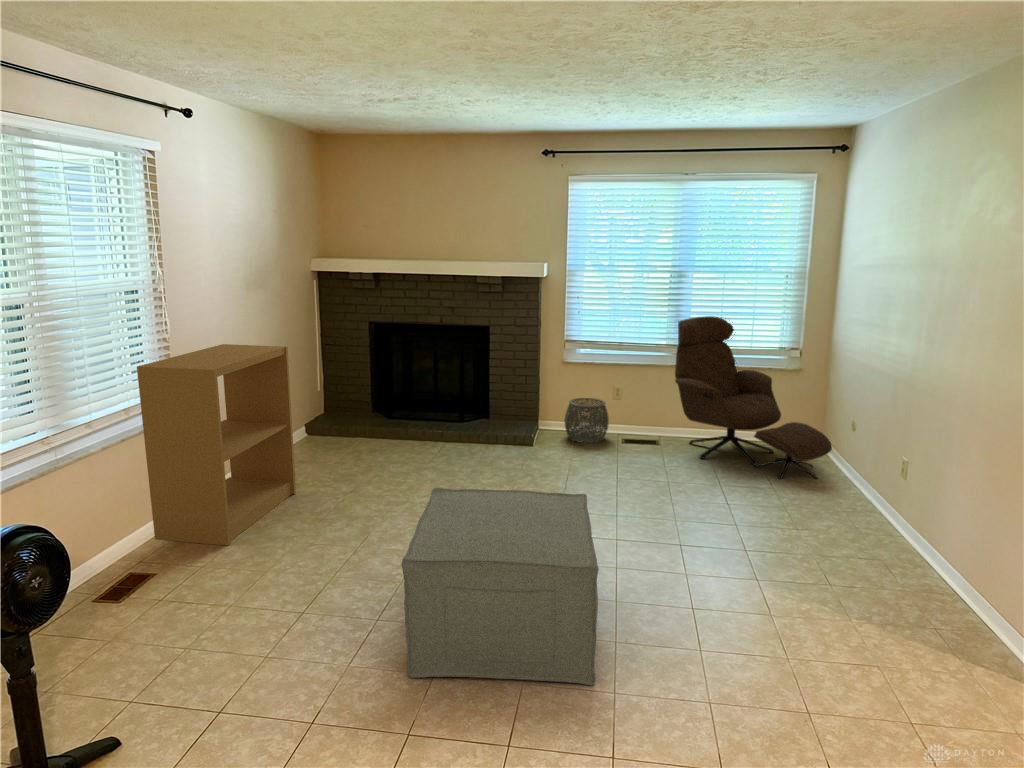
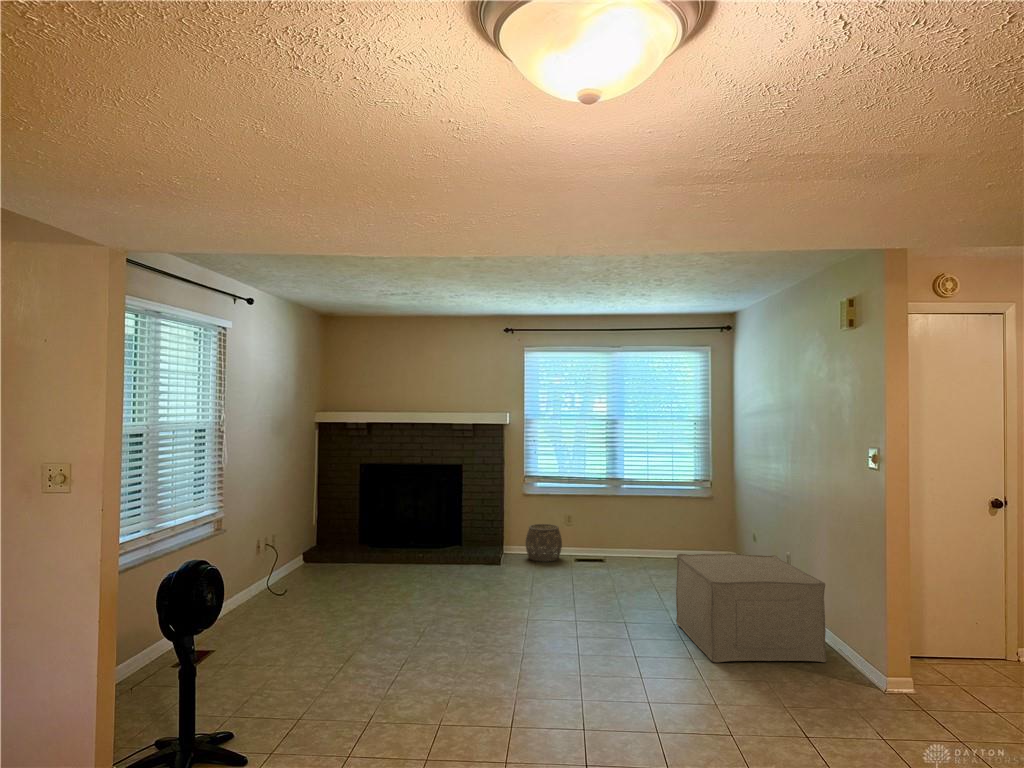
lounge chair: present [675,316,832,479] -> none [614,455,741,583]
bookshelf: present [137,344,296,546] -> none [199,475,310,636]
ottoman: present [402,488,599,685] -> present [676,554,827,662]

